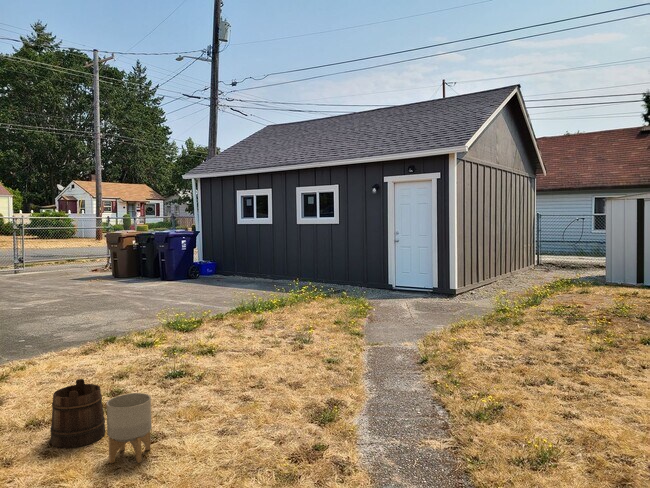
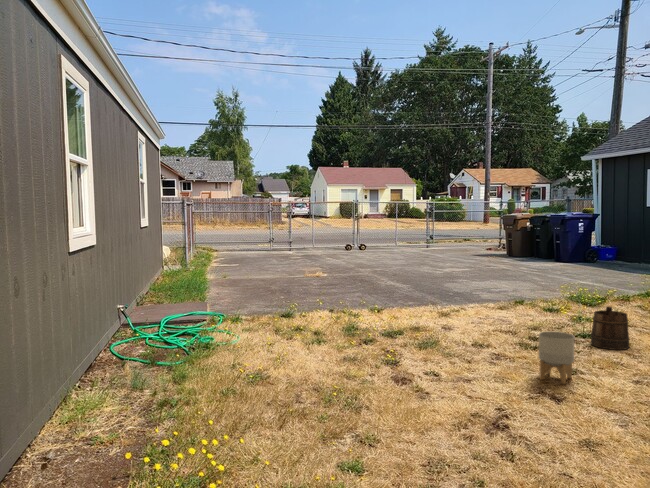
bucket: present [50,379,105,448] -> present [591,307,629,350]

